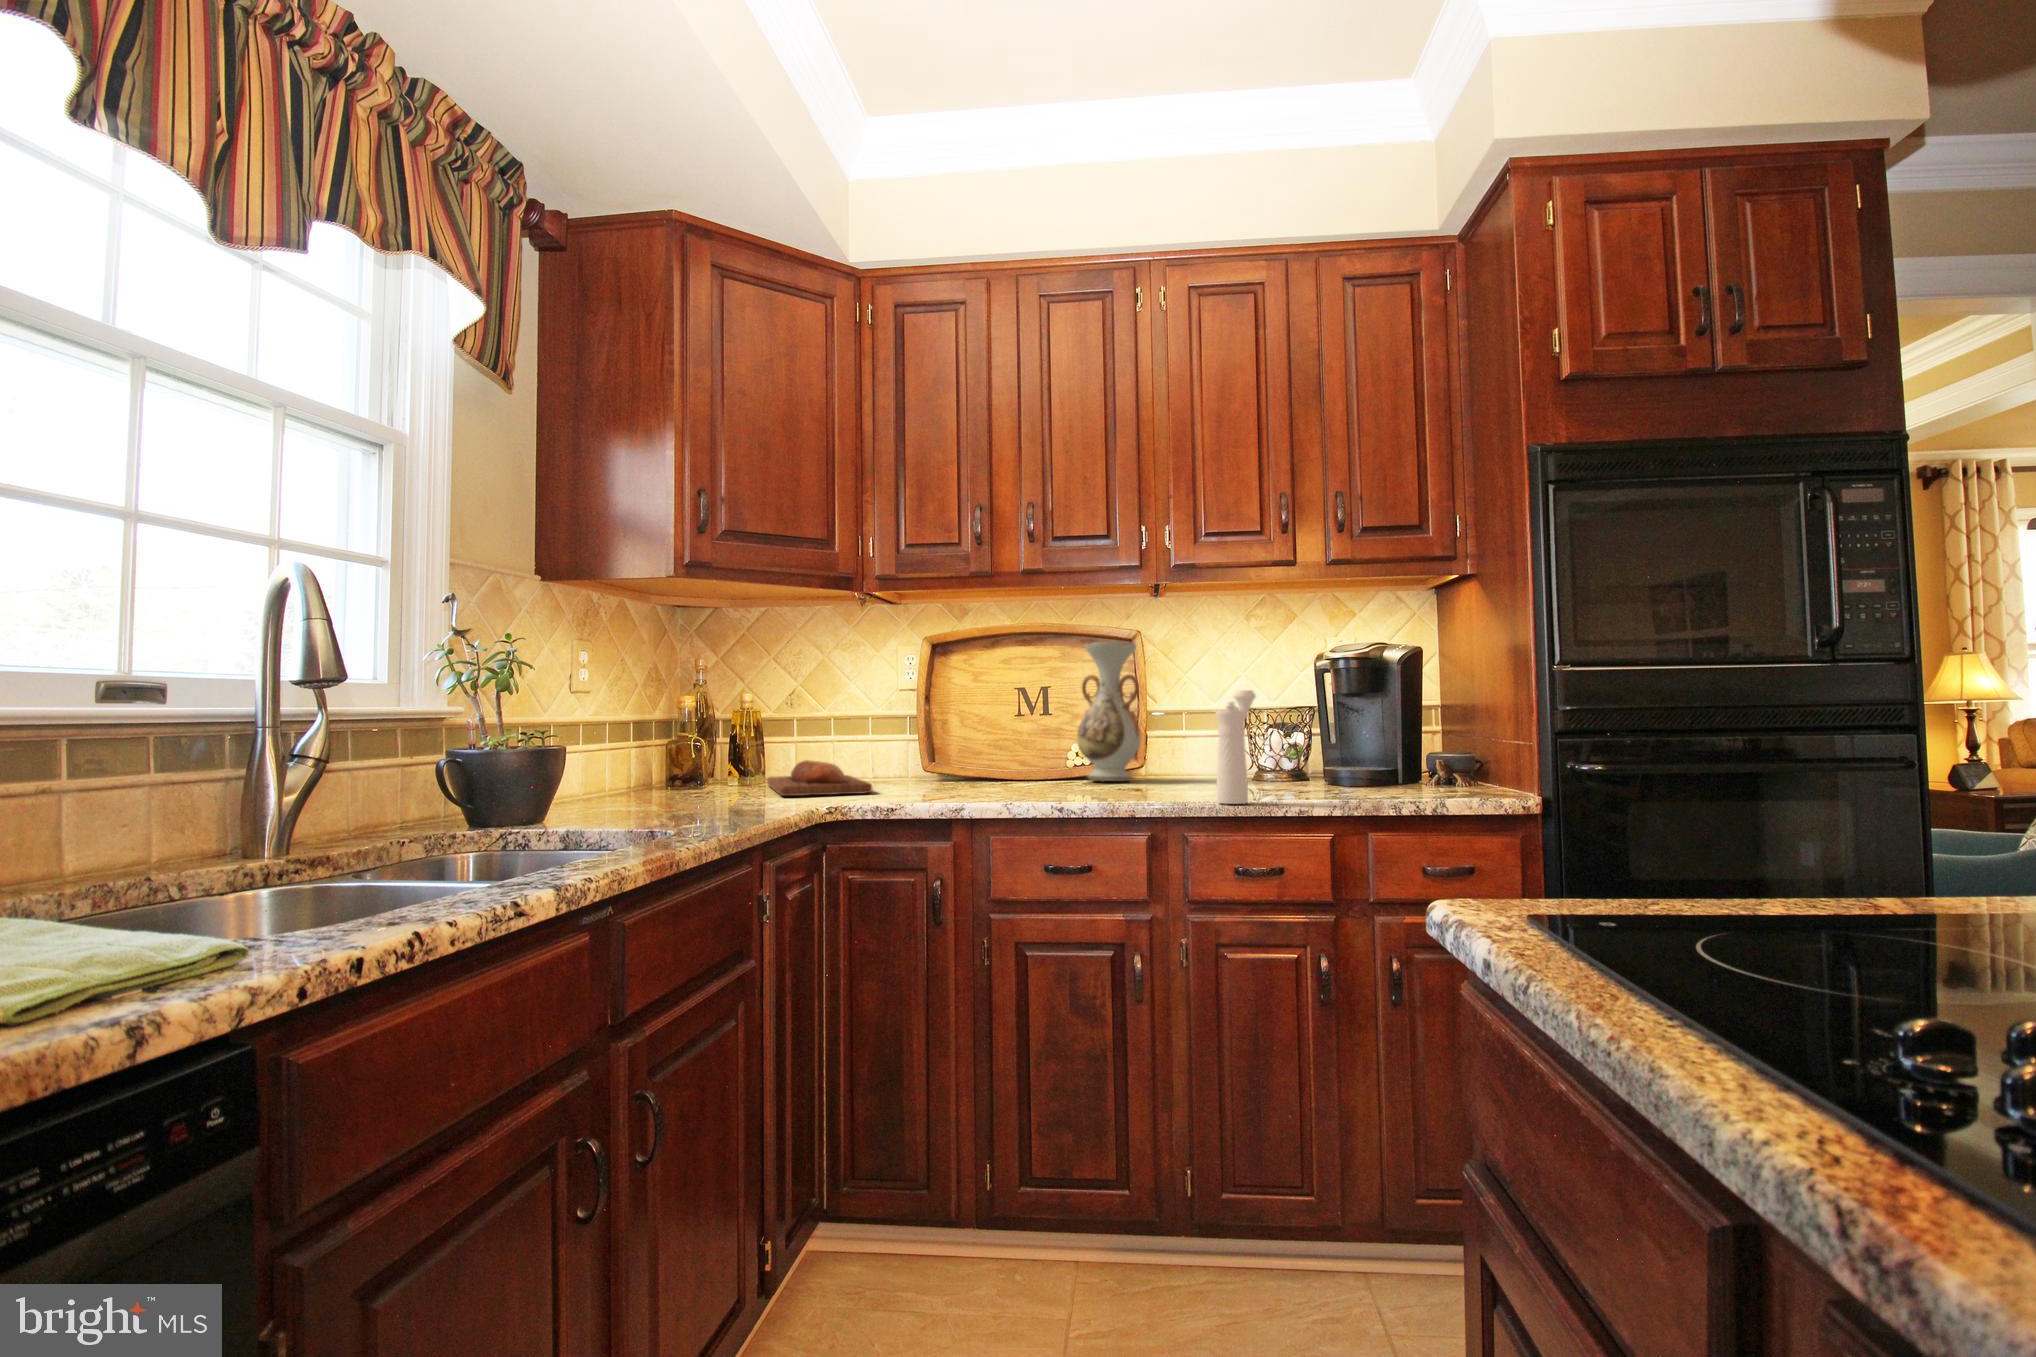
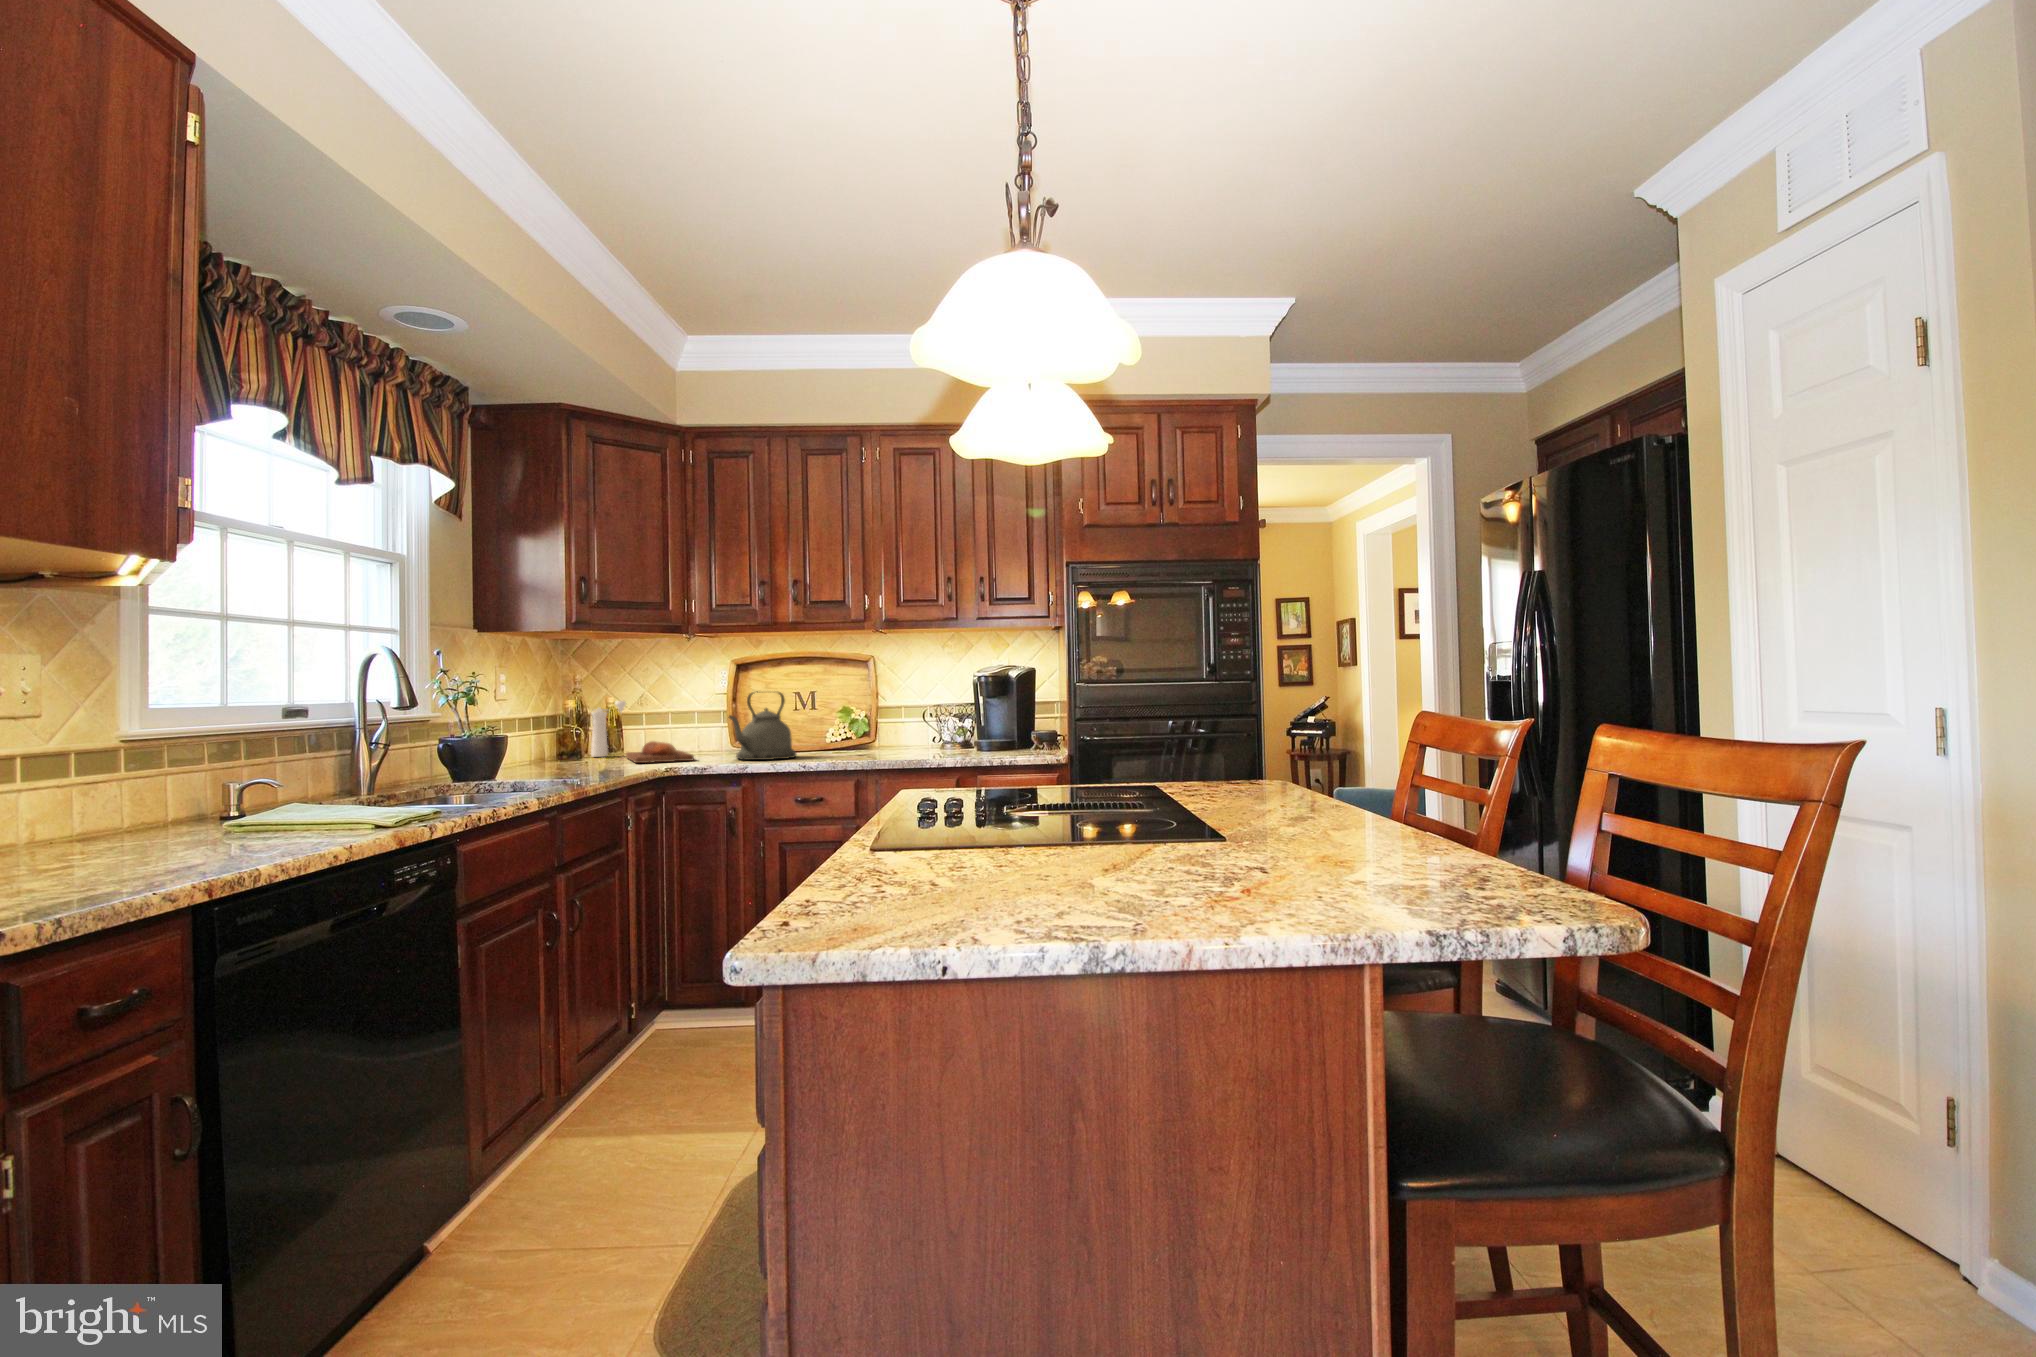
vase: present [1077,641,1141,781] -> none [830,664,871,751]
kettle: none [931,681,1036,795] -> present [728,691,796,760]
pepper mill: present [1216,690,1256,804] -> present [591,701,626,757]

